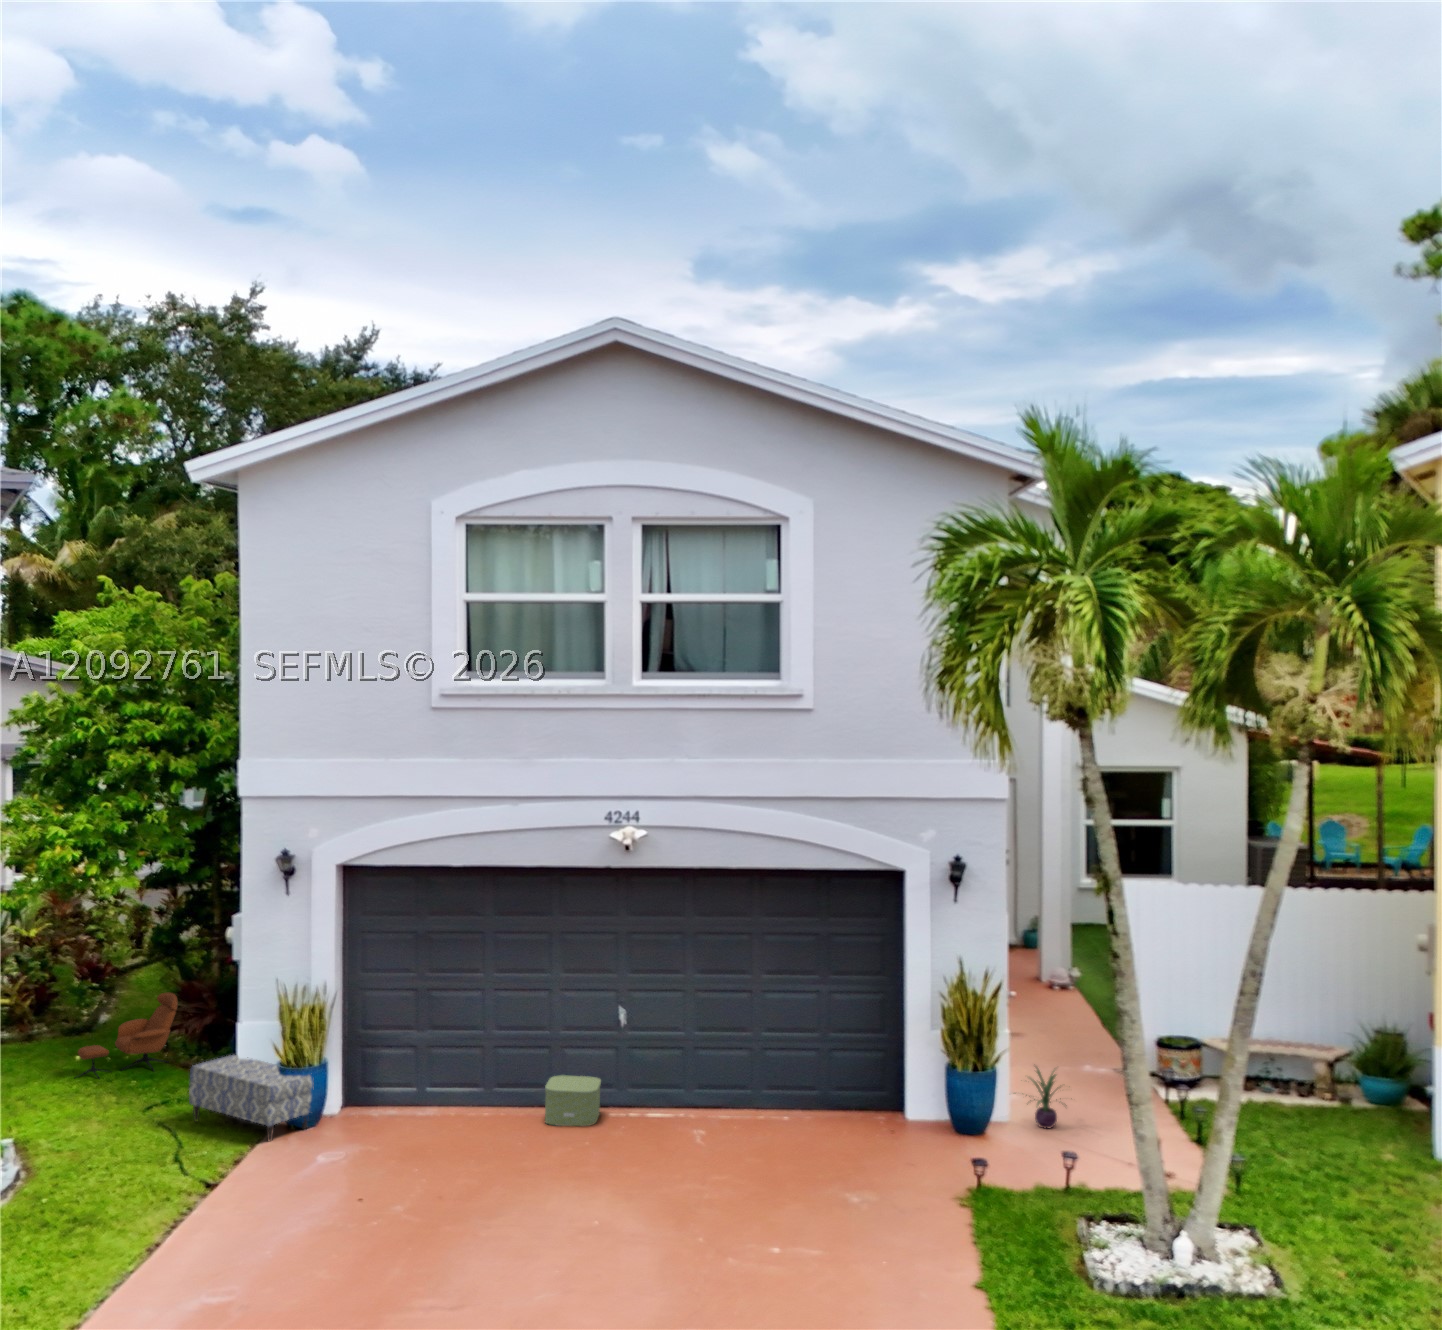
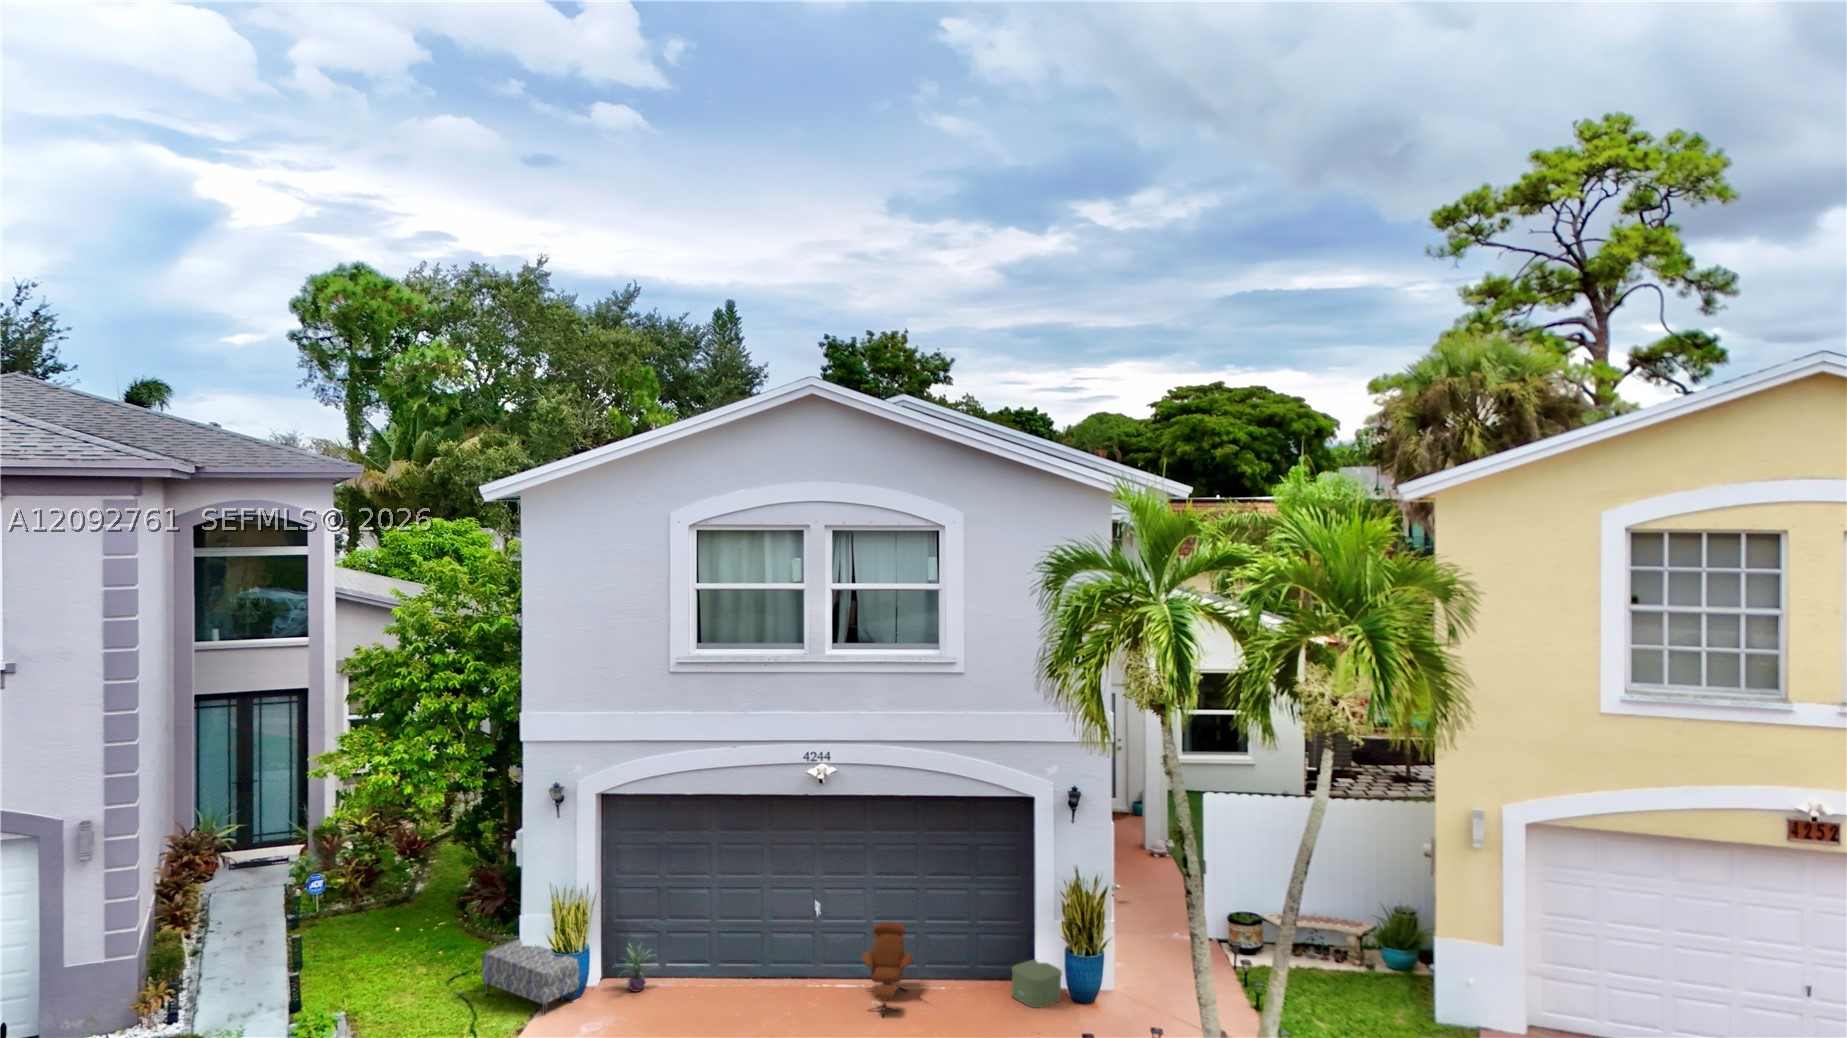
lounge chair: present [78,993,178,1078] -> present [862,922,913,1013]
decorative plant: present [1026,1067,1061,1129] -> present [623,942,654,991]
storage box: present [545,1075,601,1126] -> present [1012,960,1062,1008]

